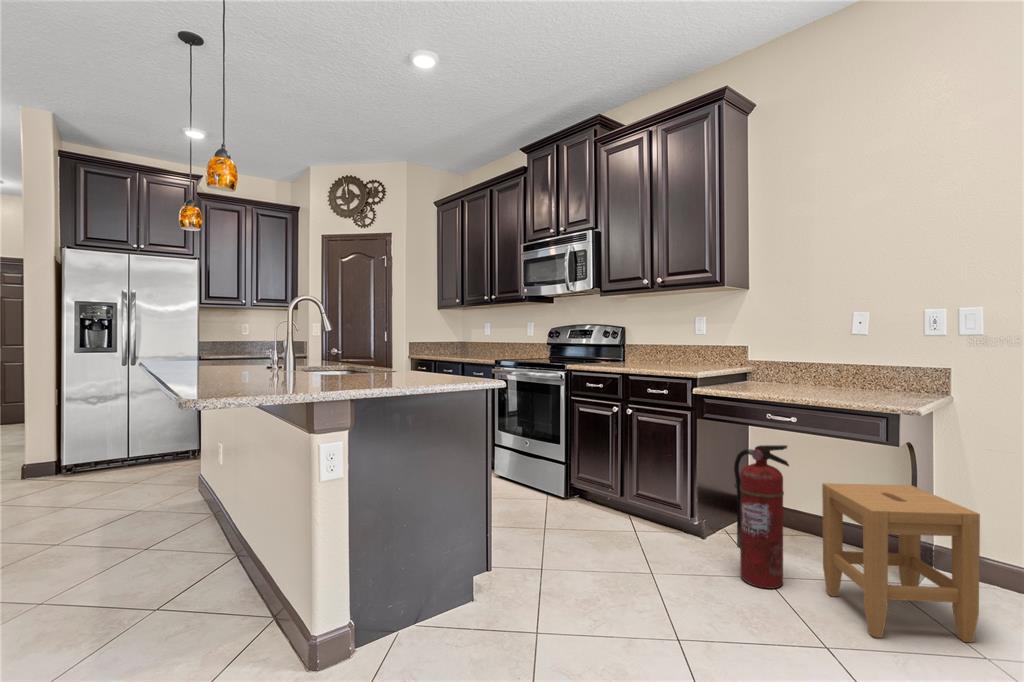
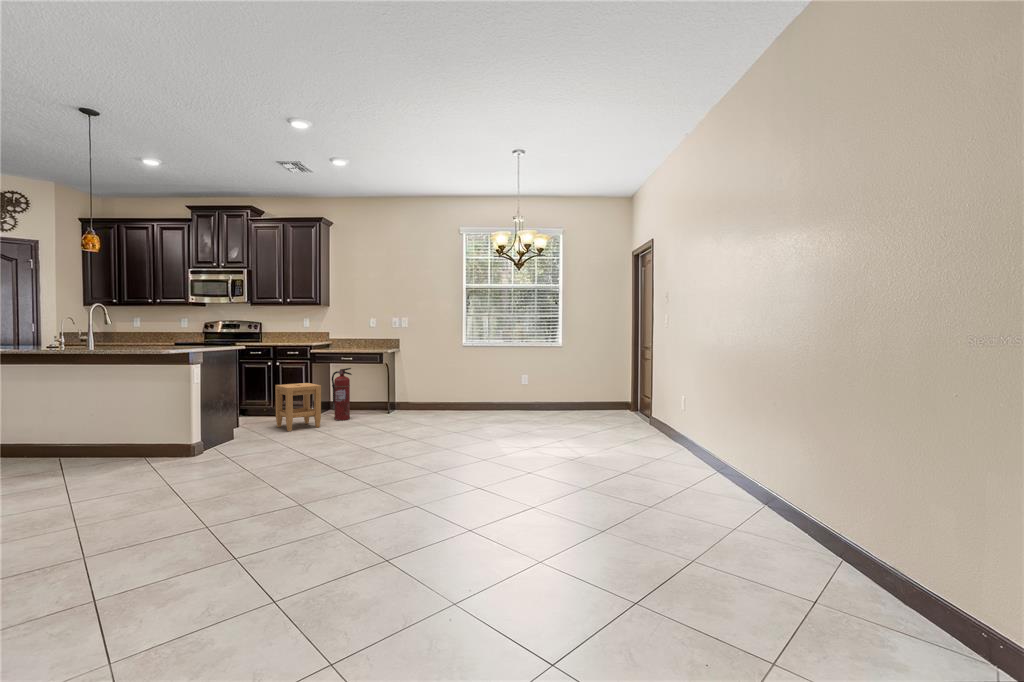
stool: present [822,483,980,642] -> present [275,383,321,431]

